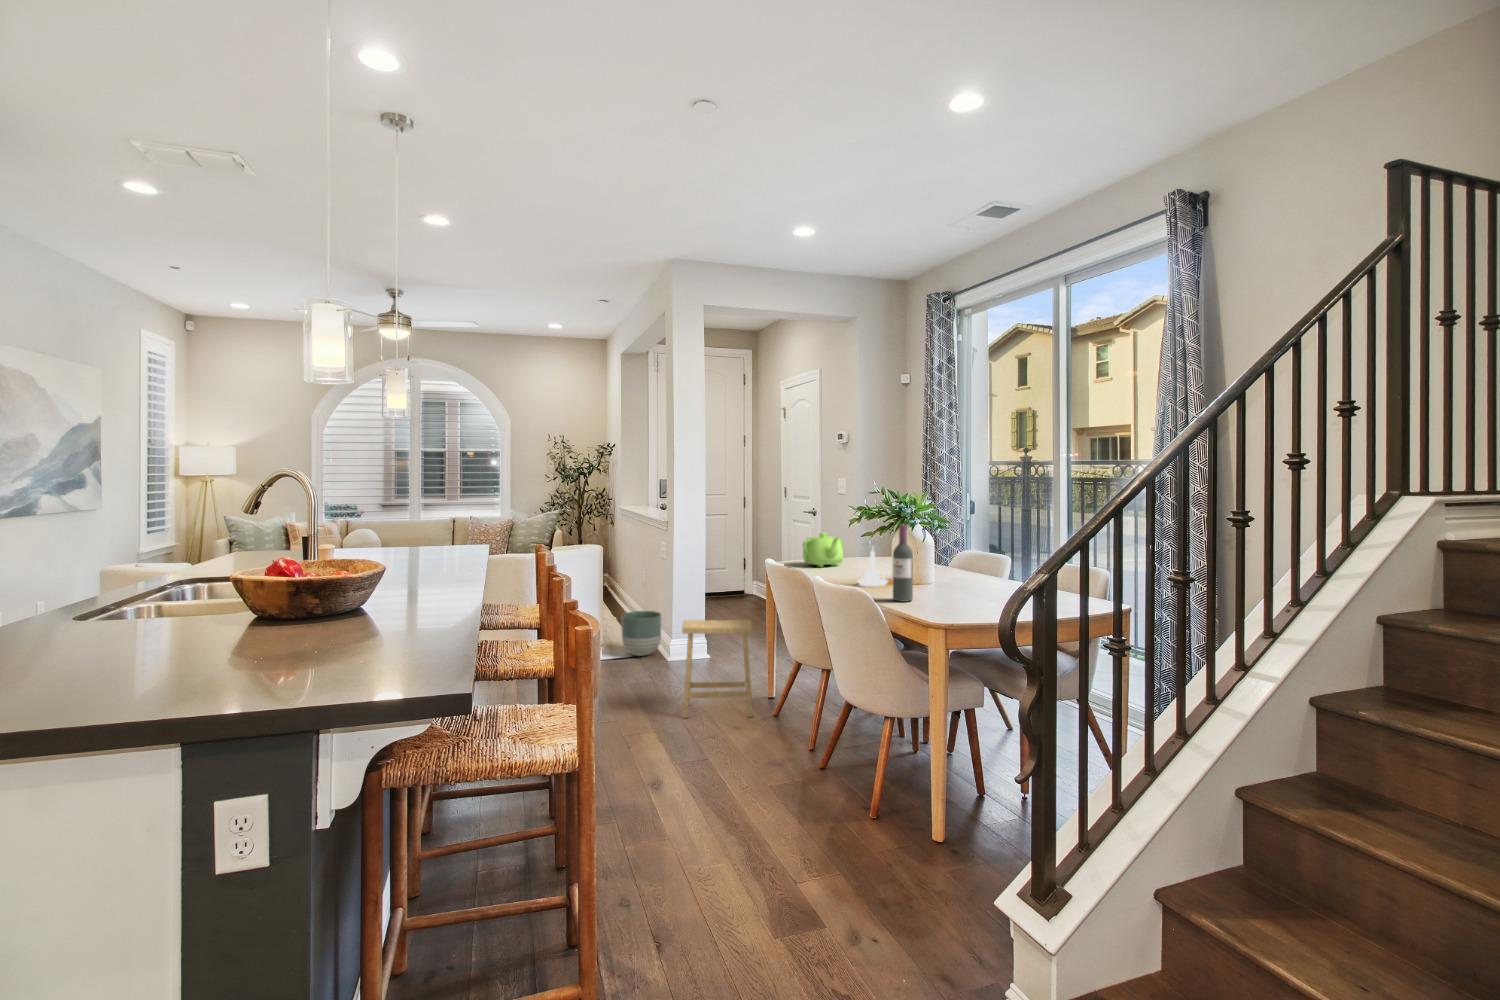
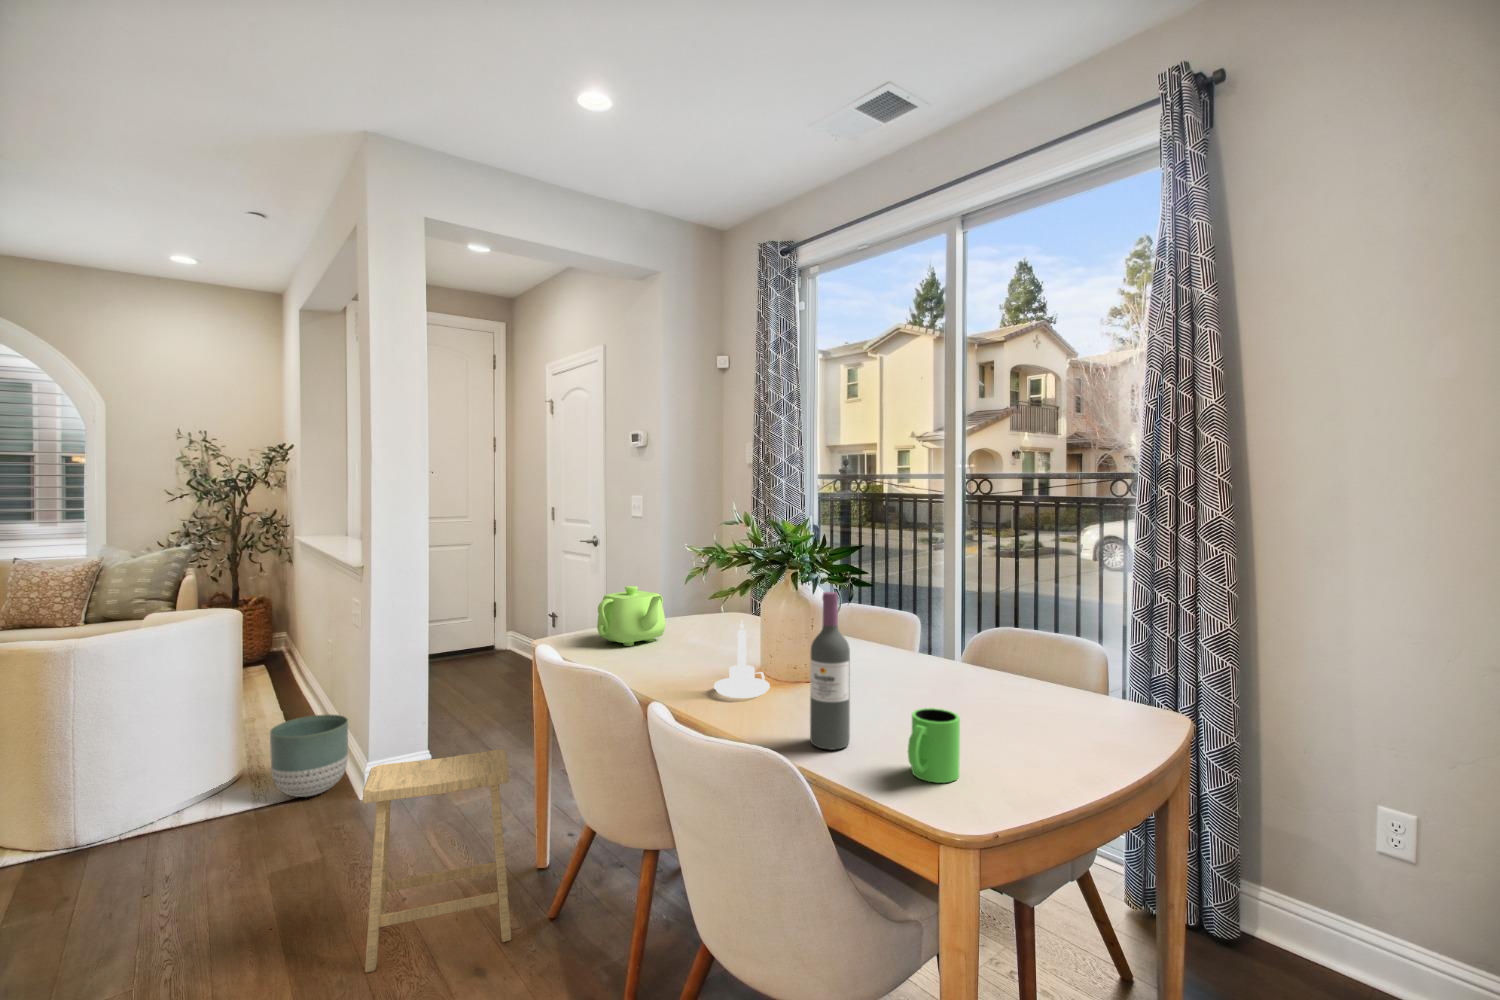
mug: none [926,580,956,612] -> present [908,708,960,783]

